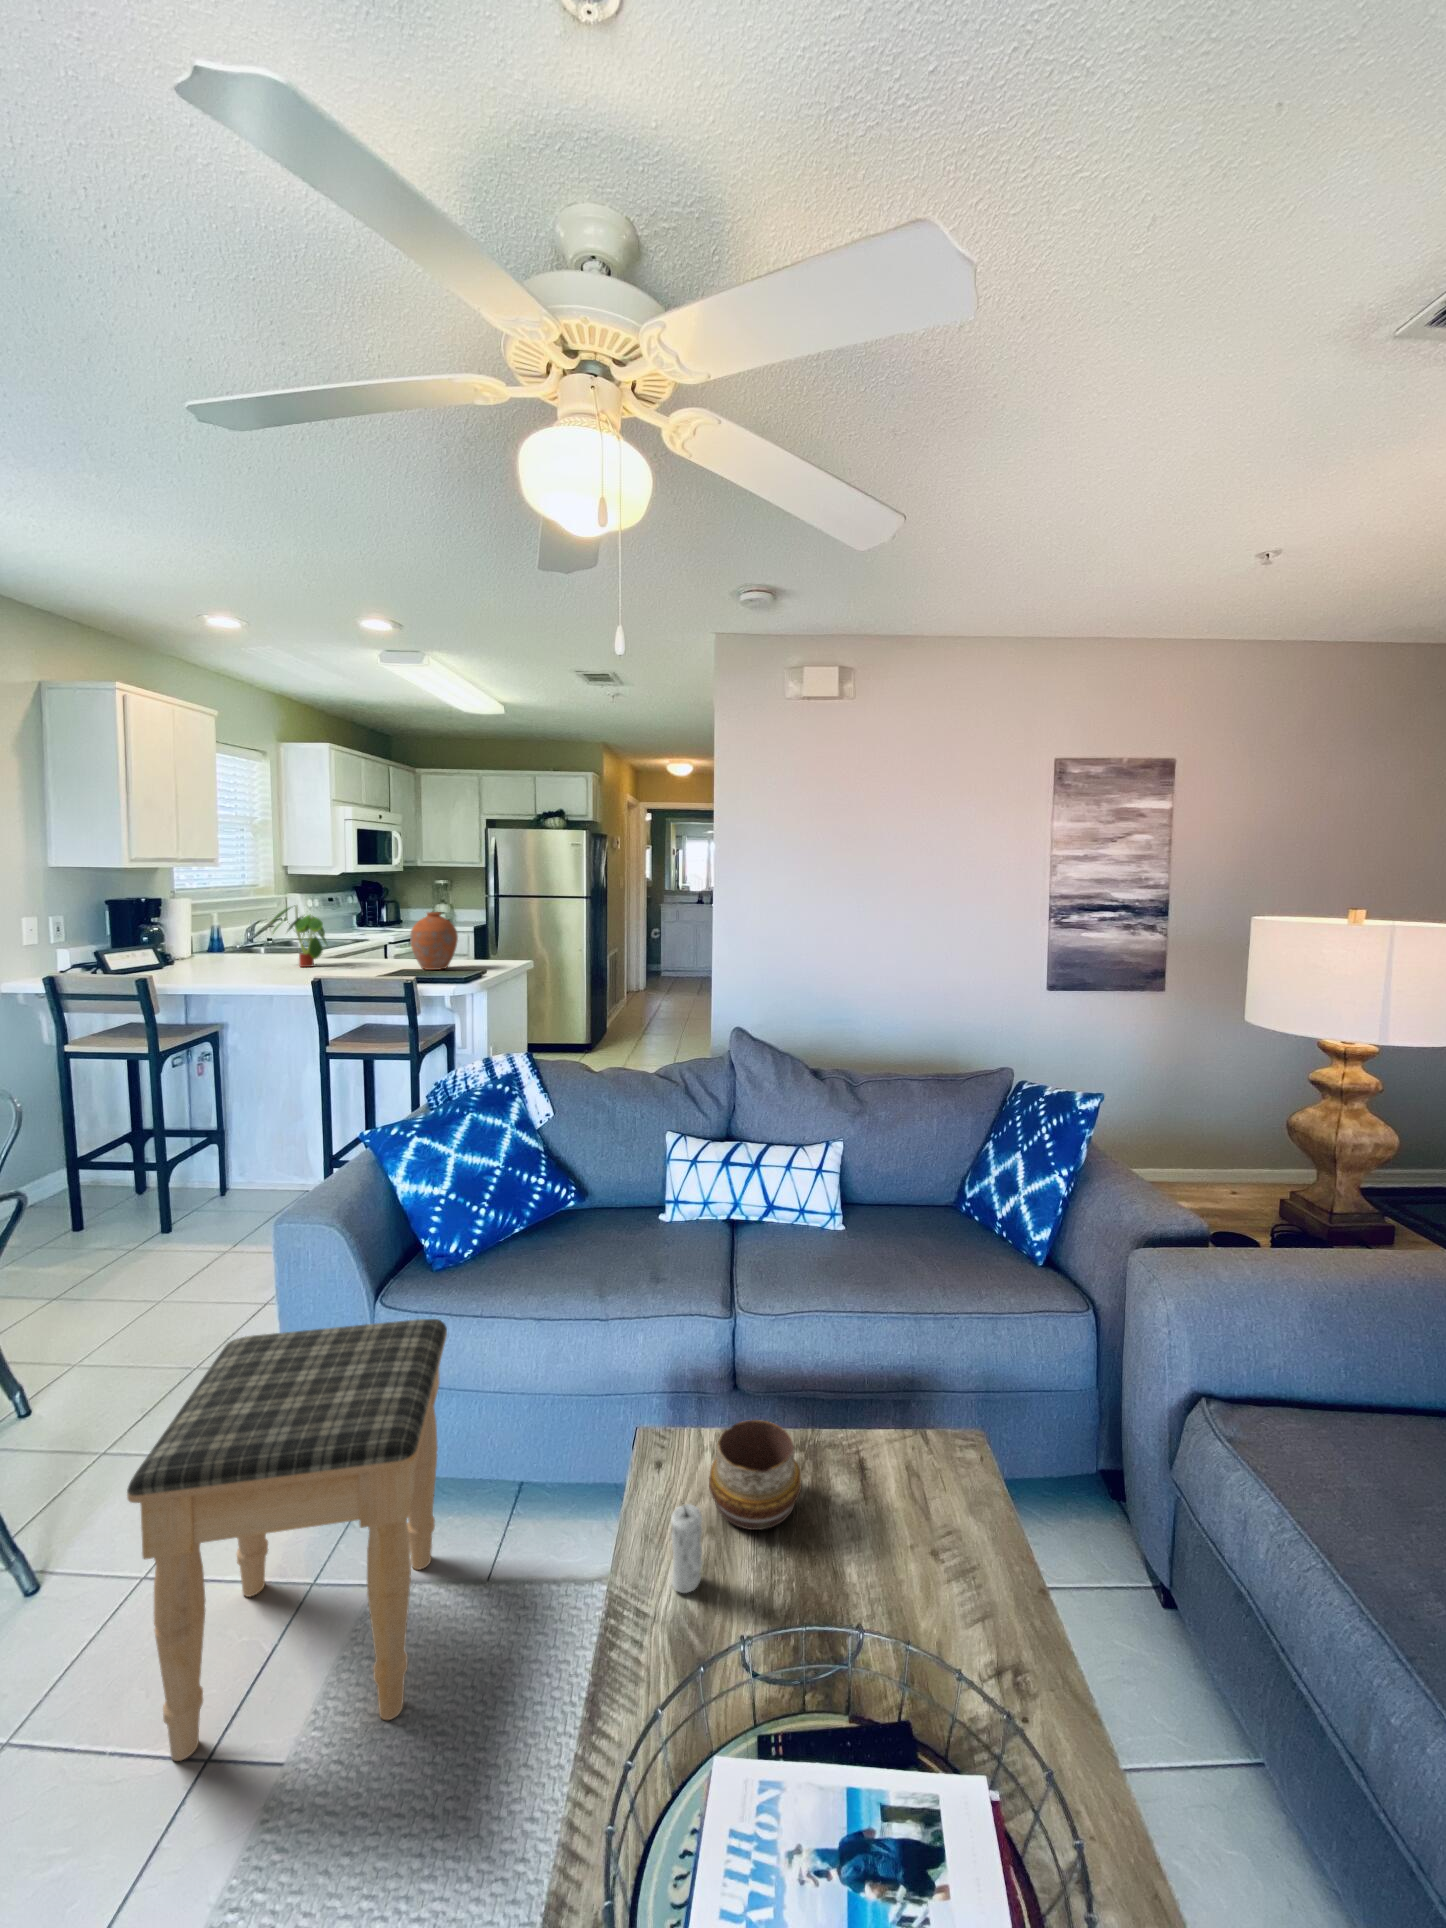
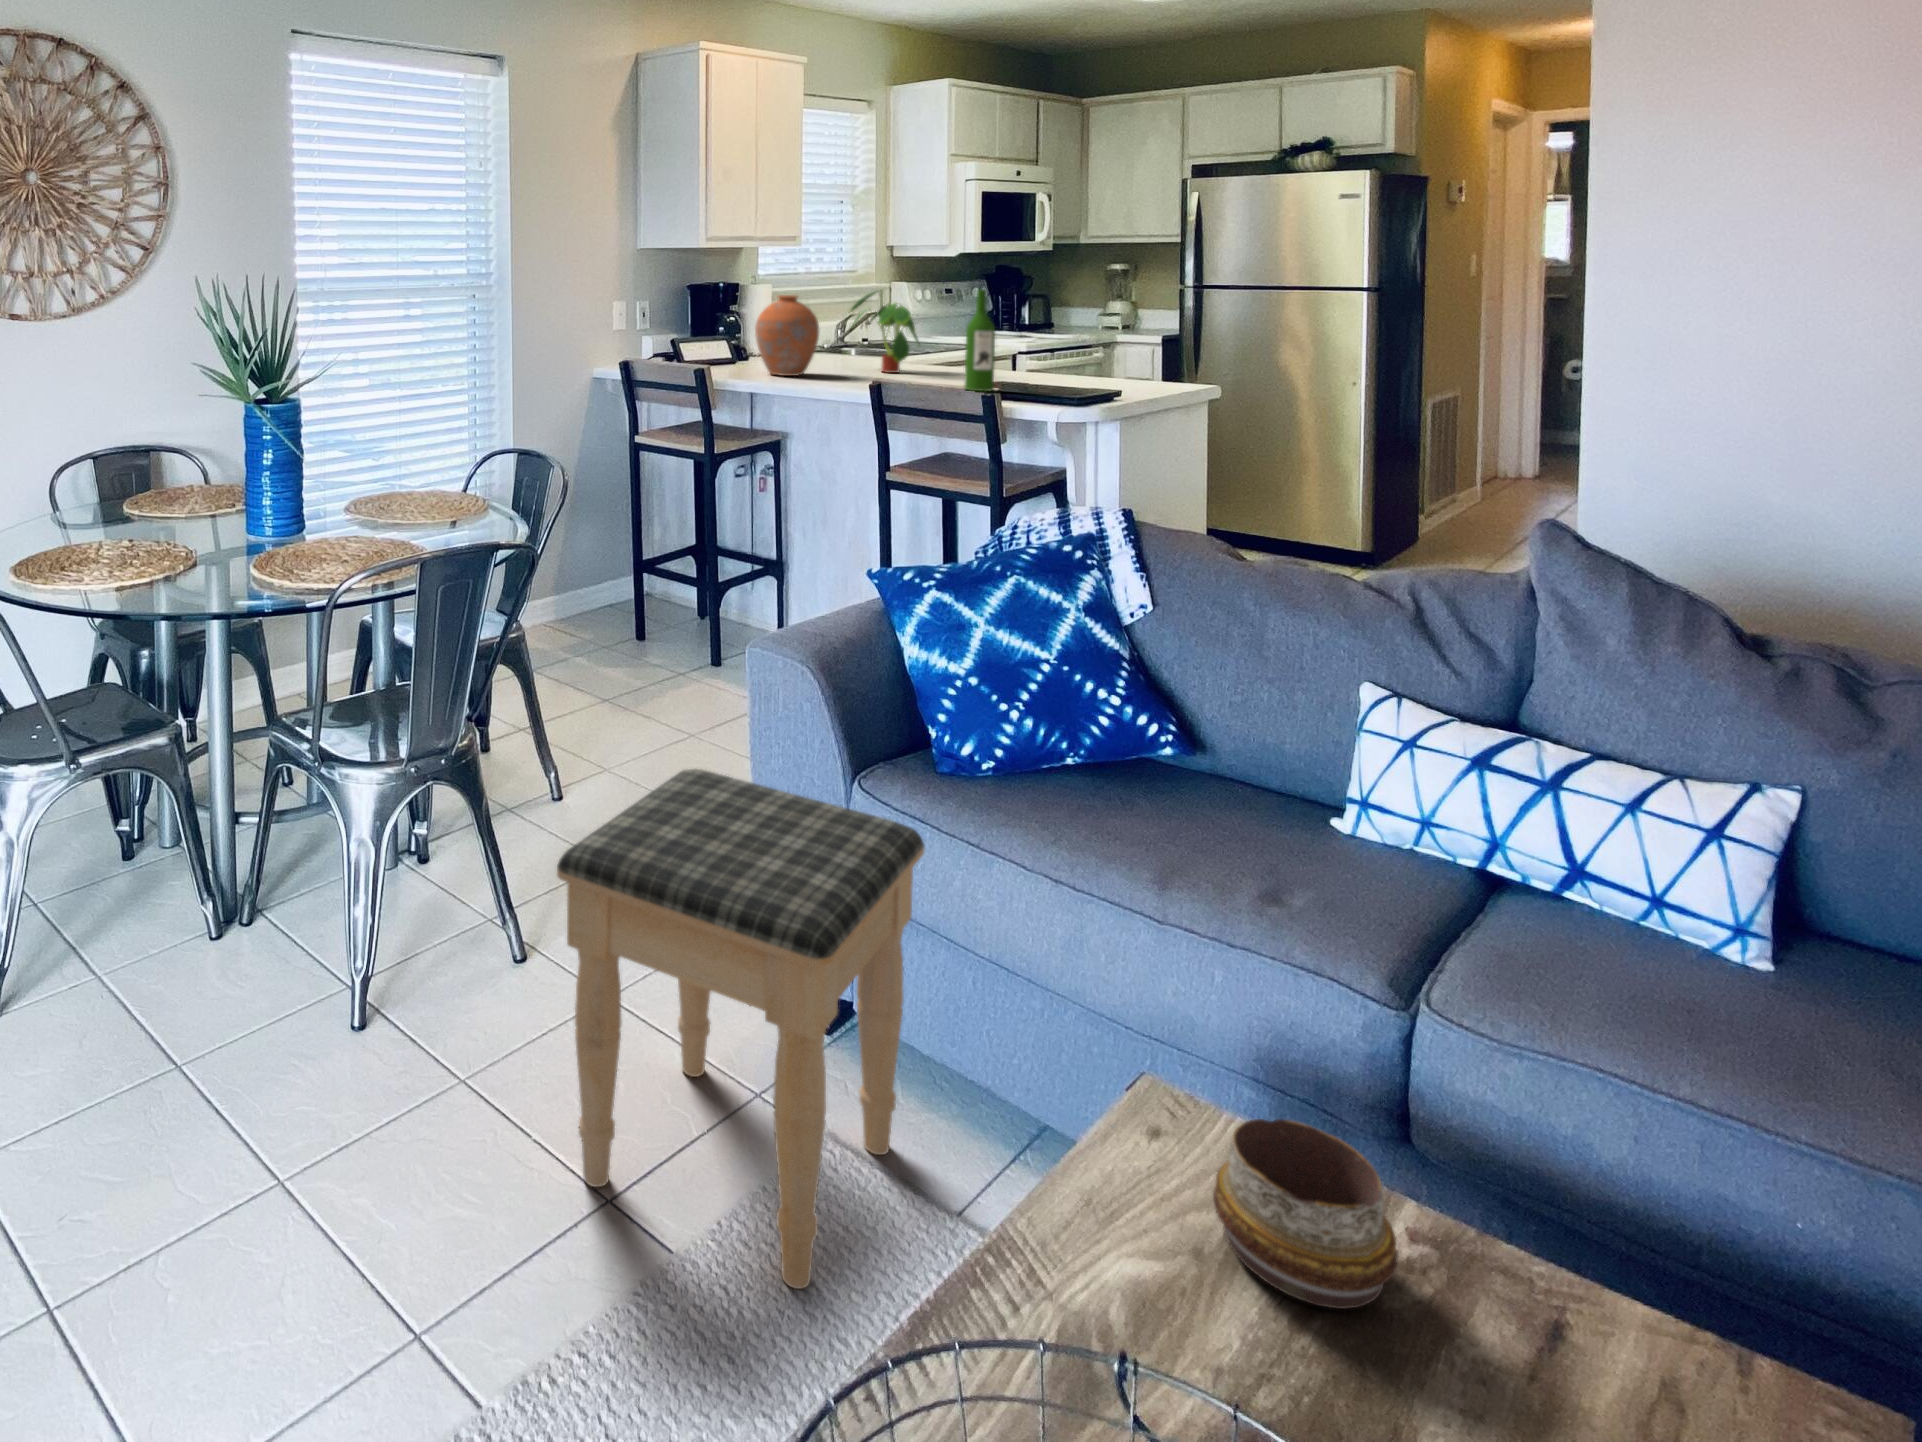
wine bottle: none [370,905,392,977] -> present [965,289,995,392]
vase: present [410,912,458,970] -> present [755,295,819,376]
candle: present [671,1504,702,1593] -> none [1099,1144,1154,1296]

